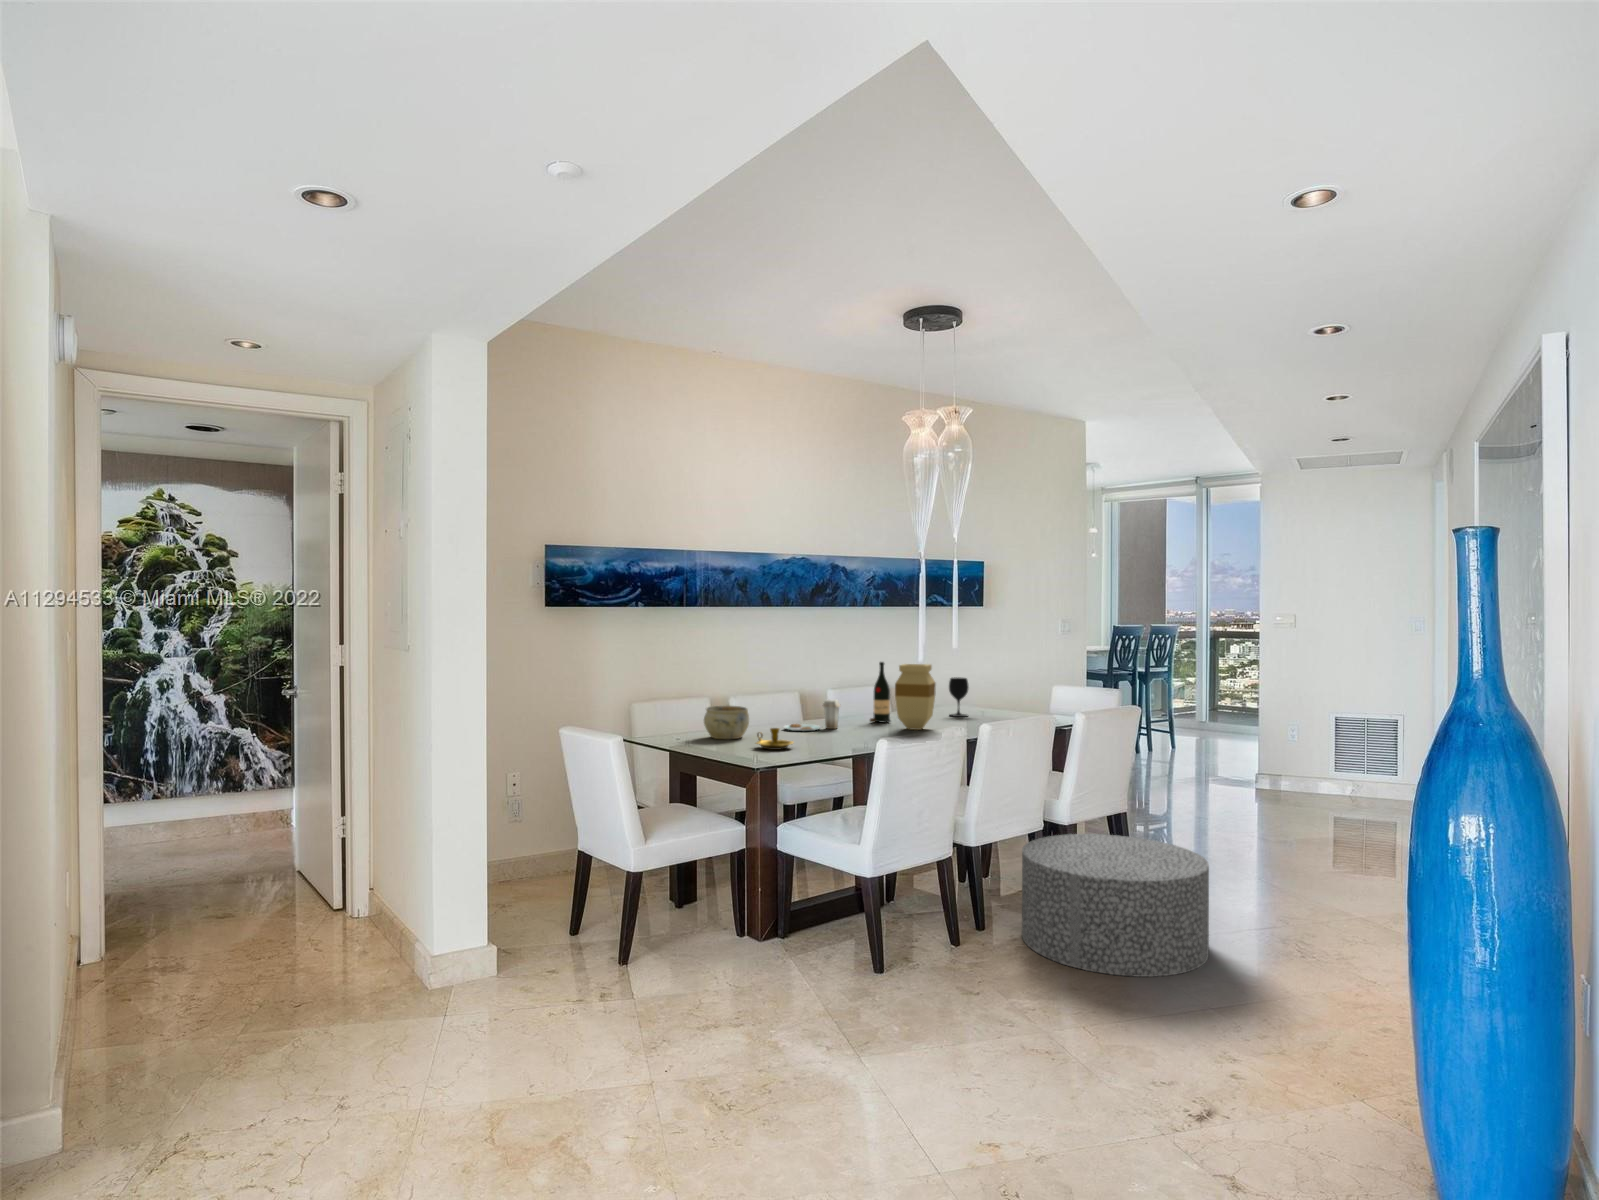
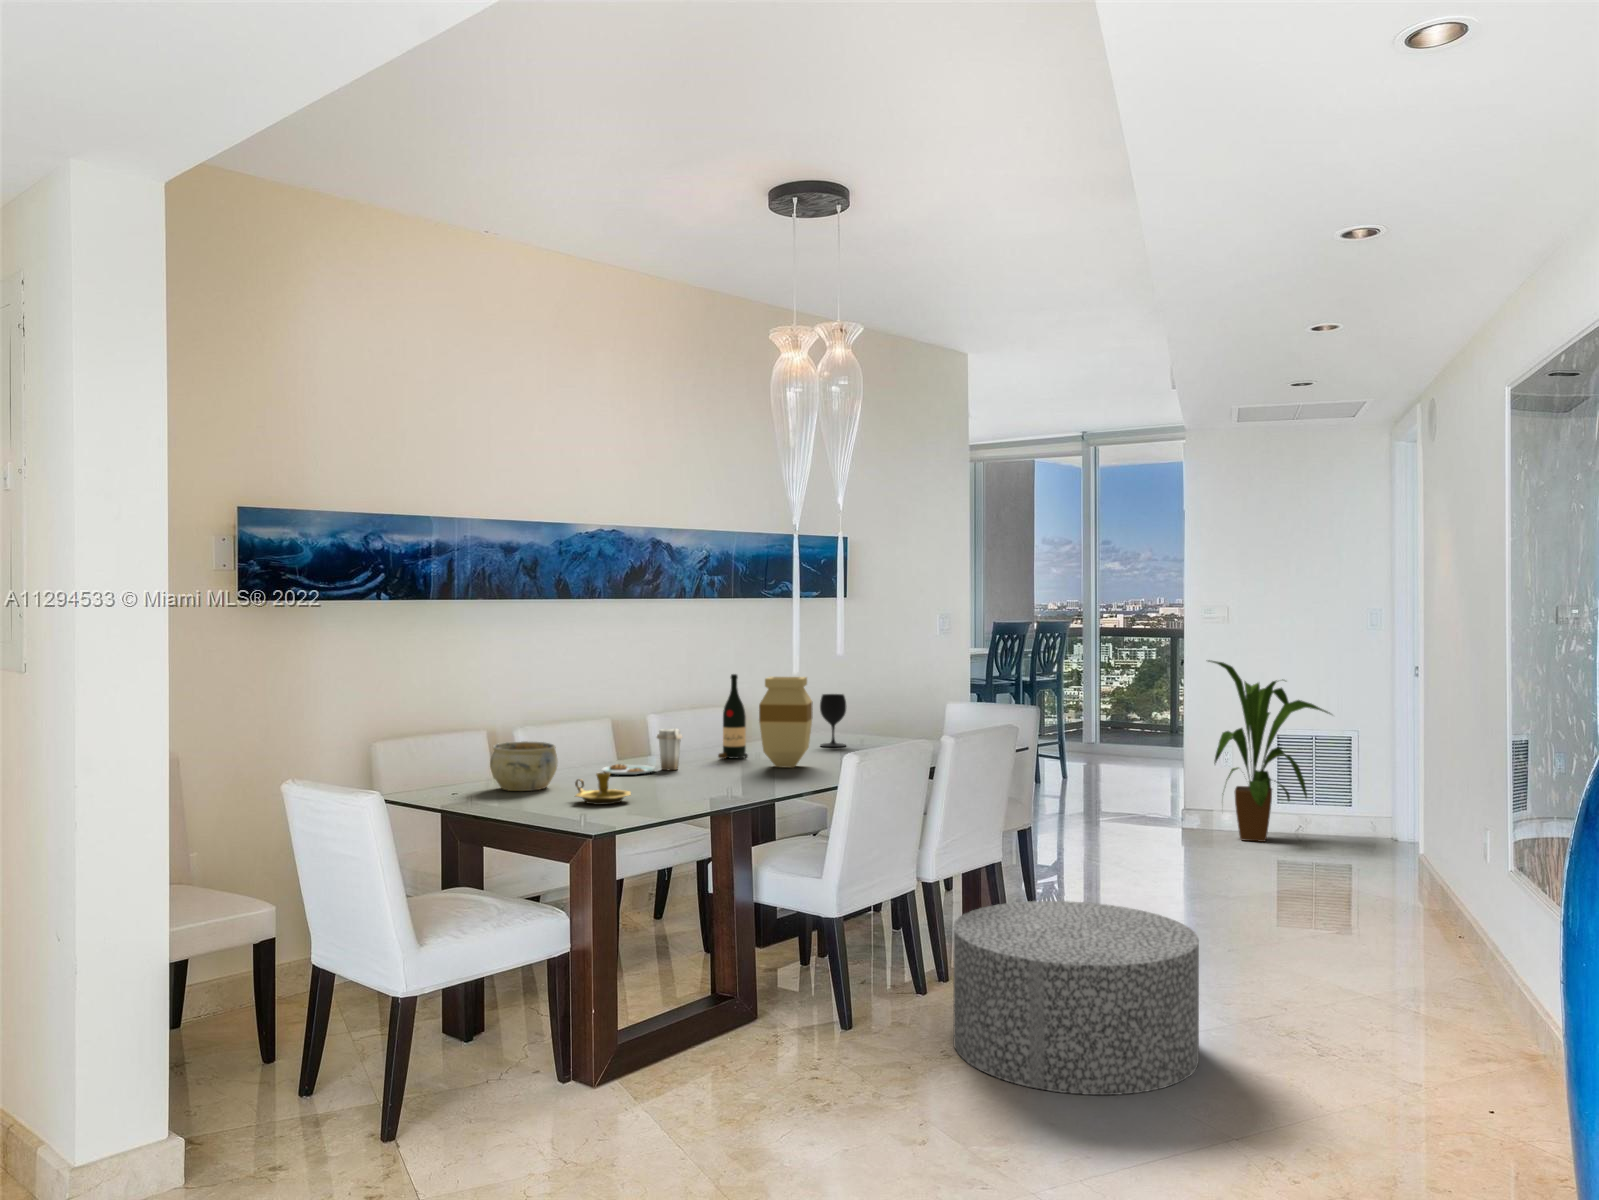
house plant: none [1273,657,1387,804] -> present [1208,660,1330,842]

